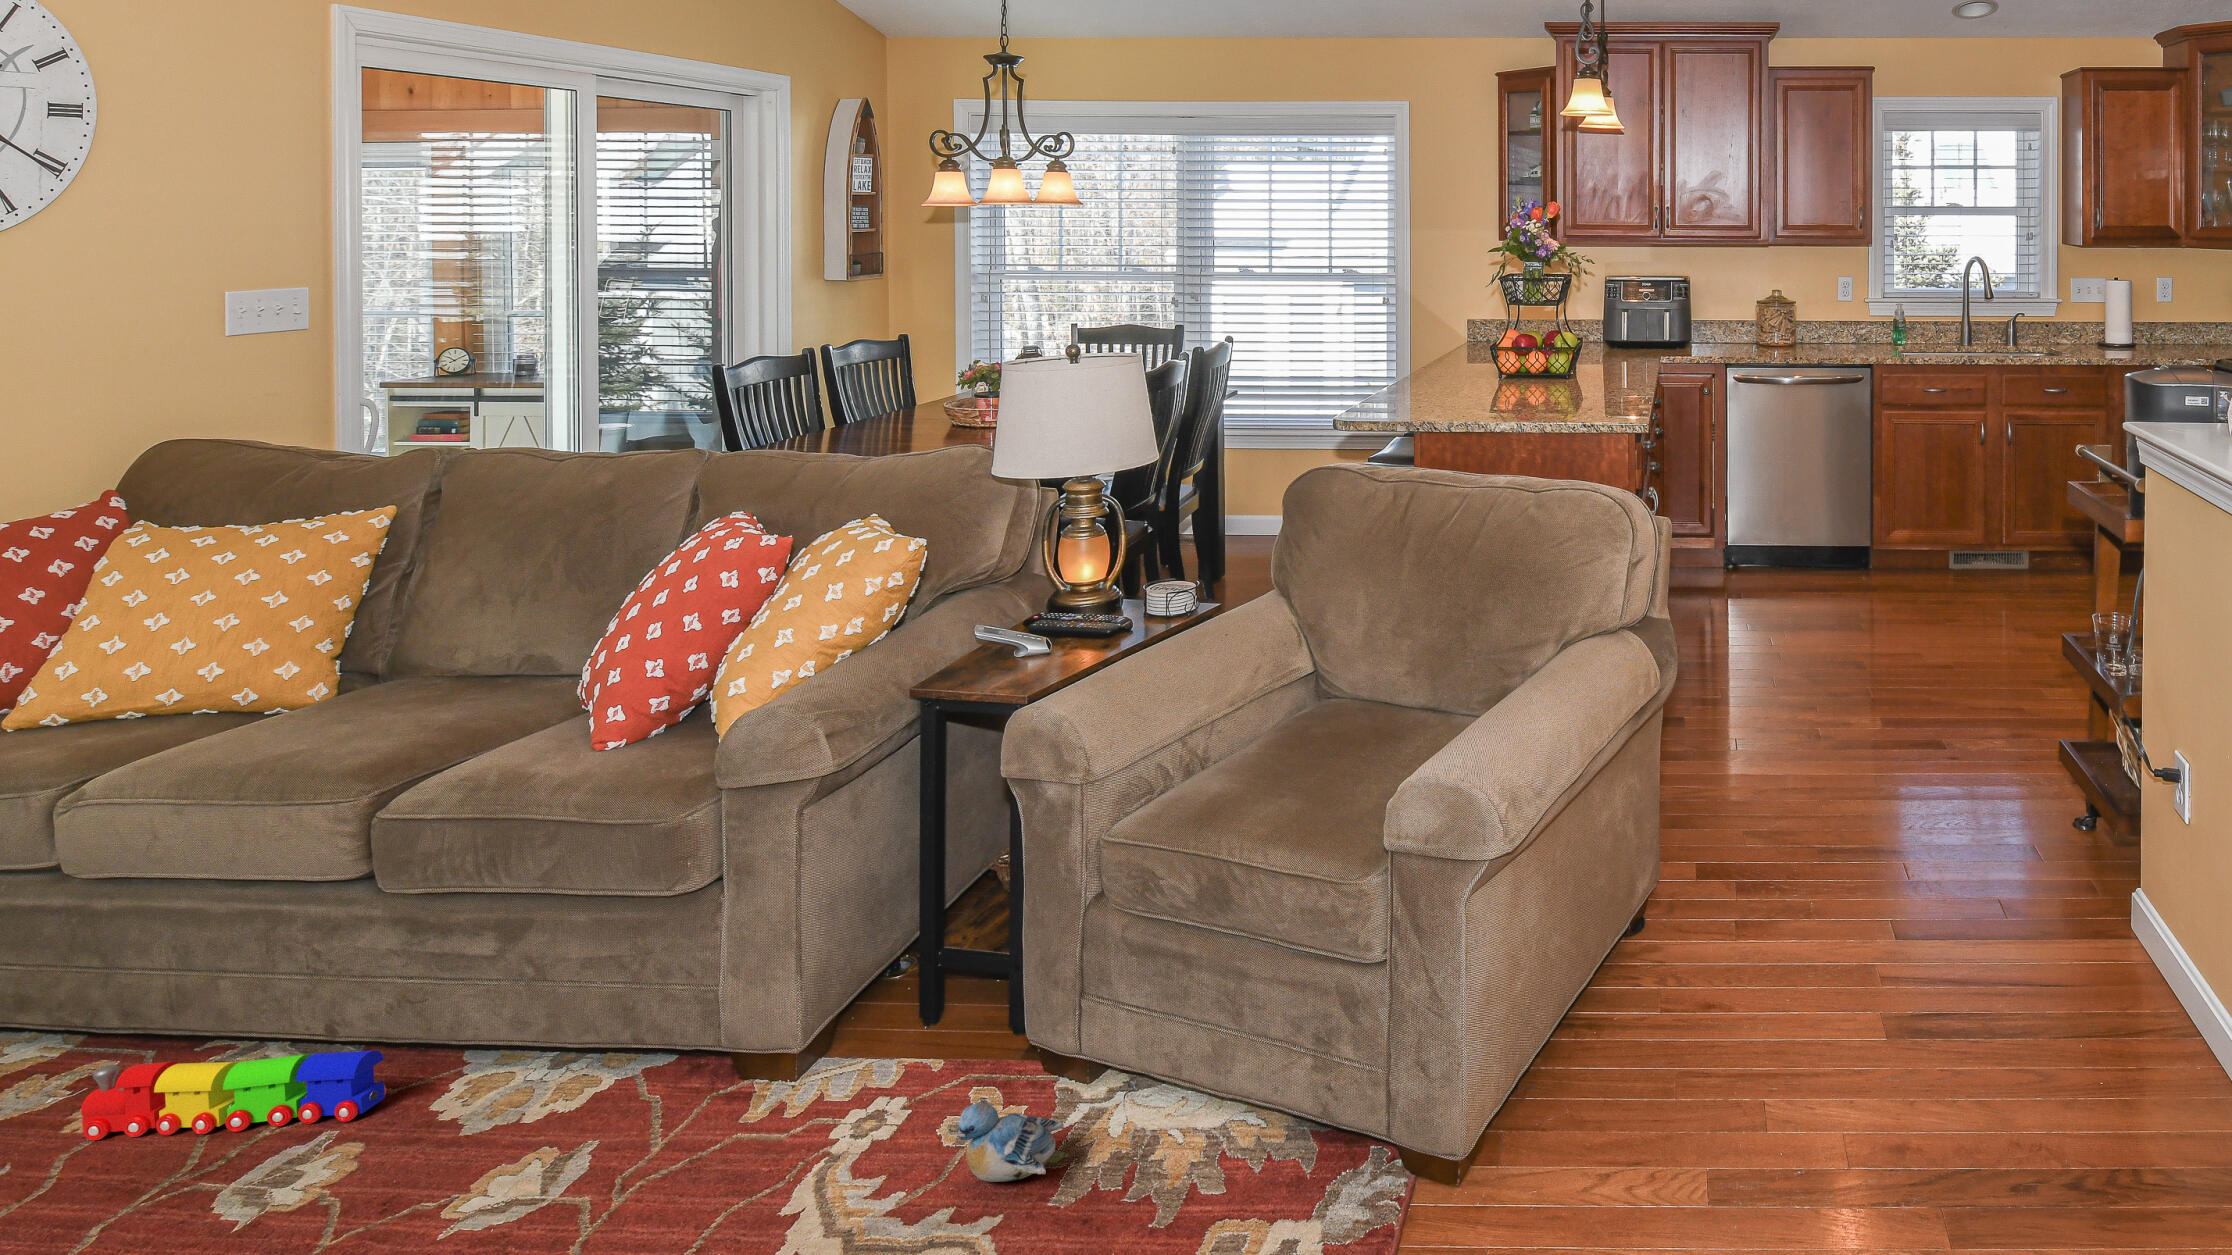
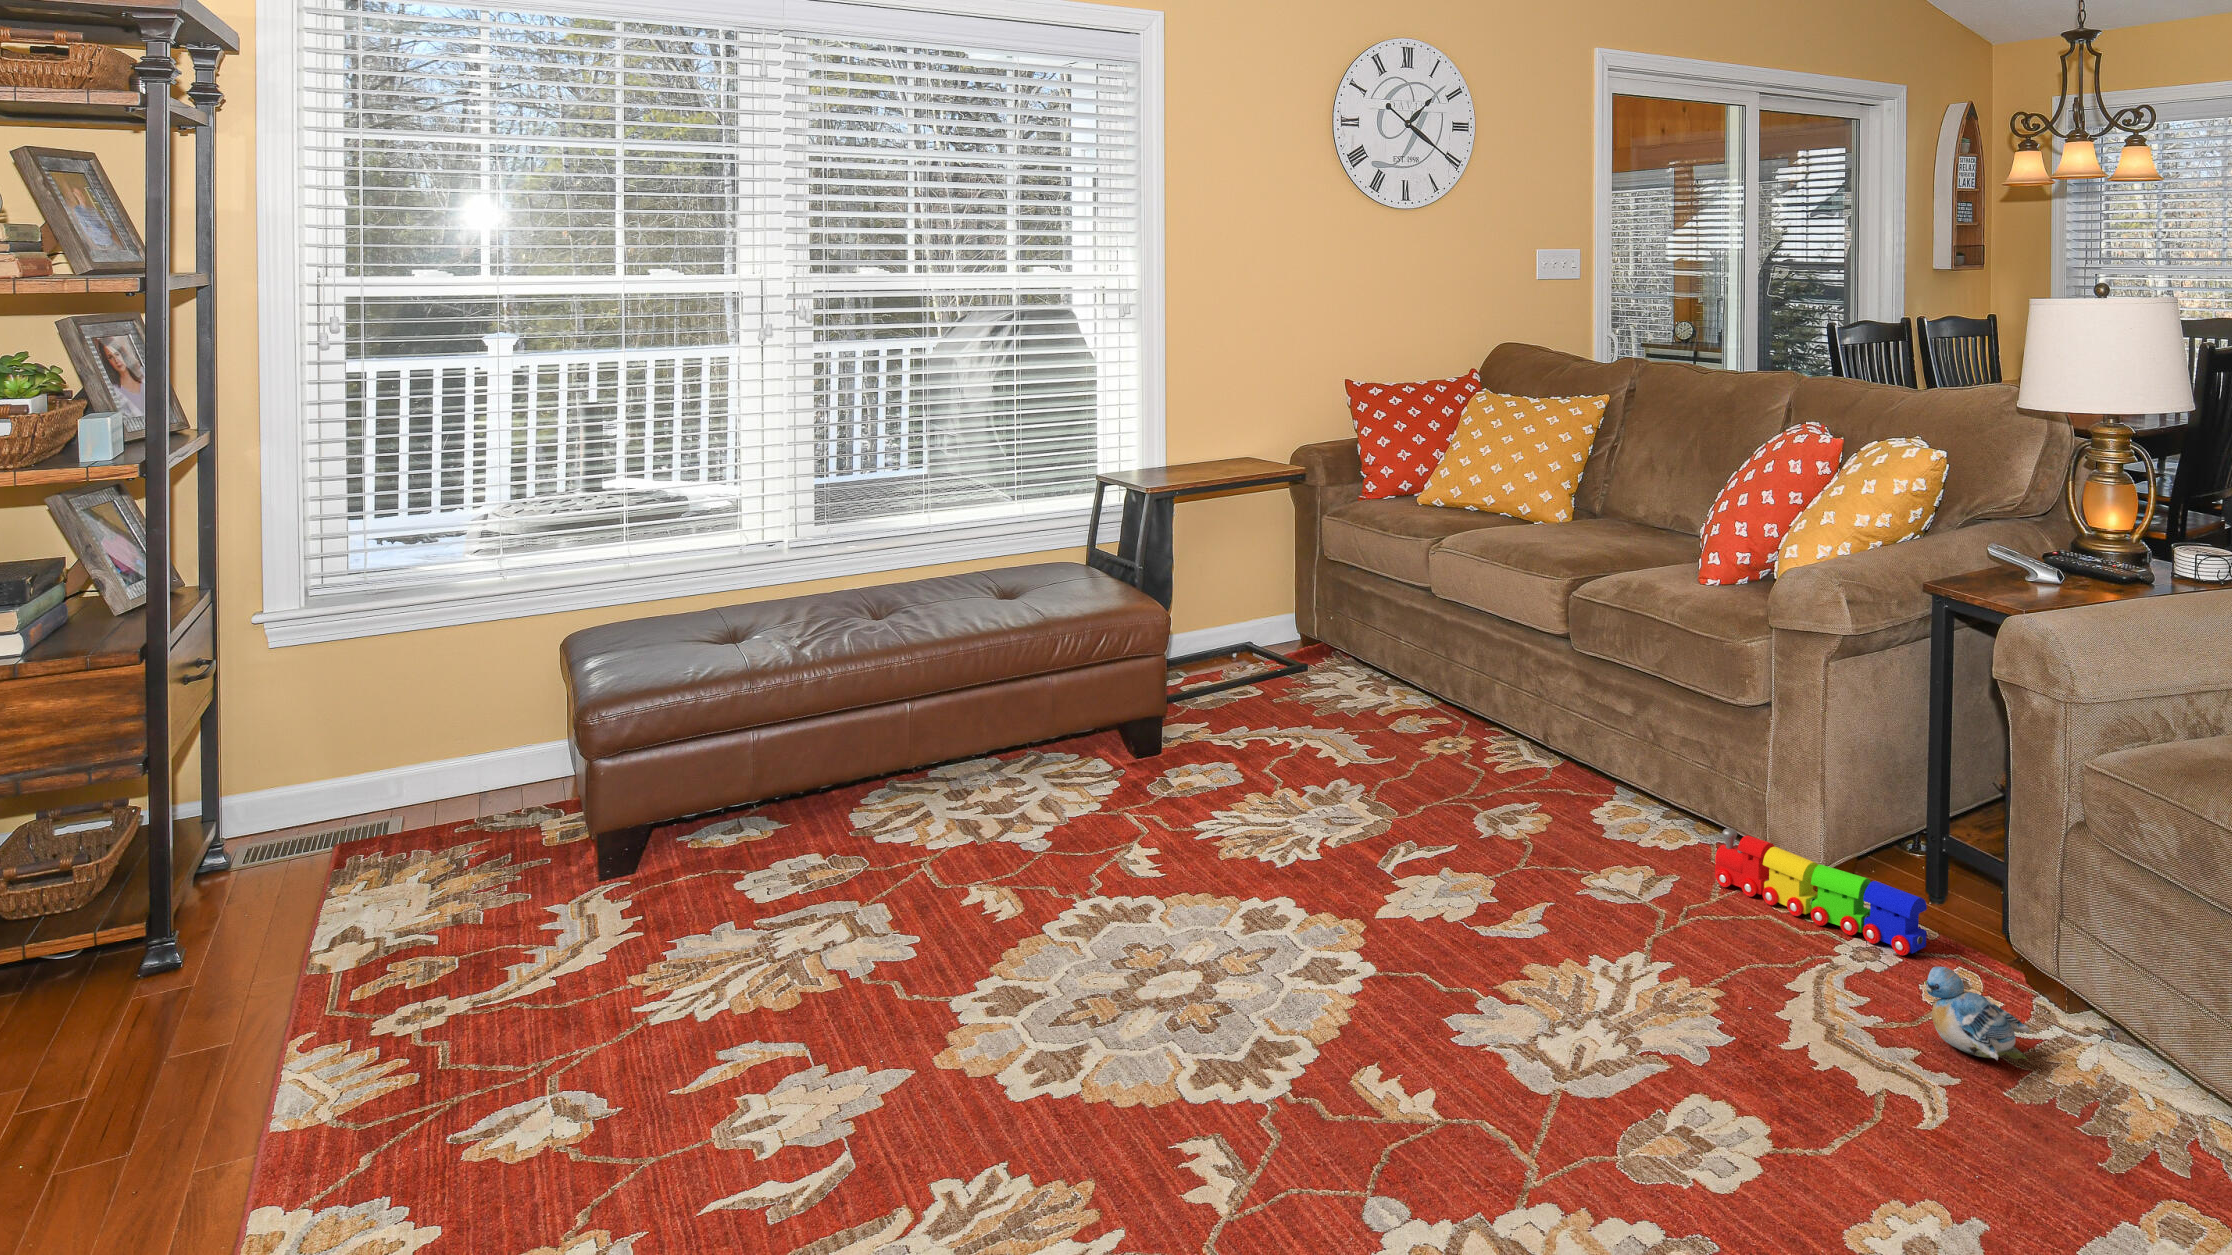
toy train: present [81,1050,386,1140] -> present [1715,828,1927,955]

